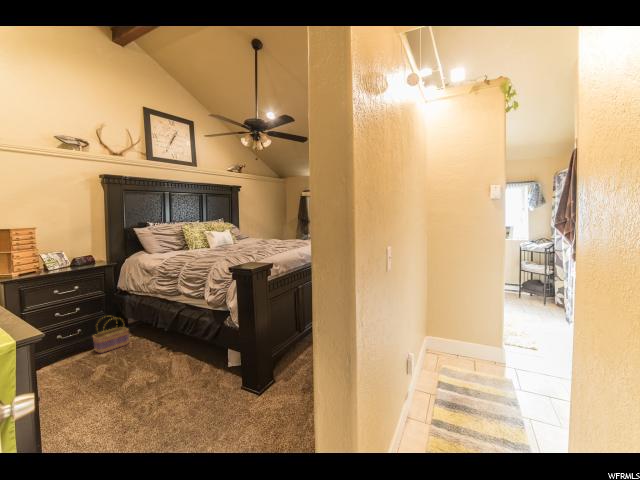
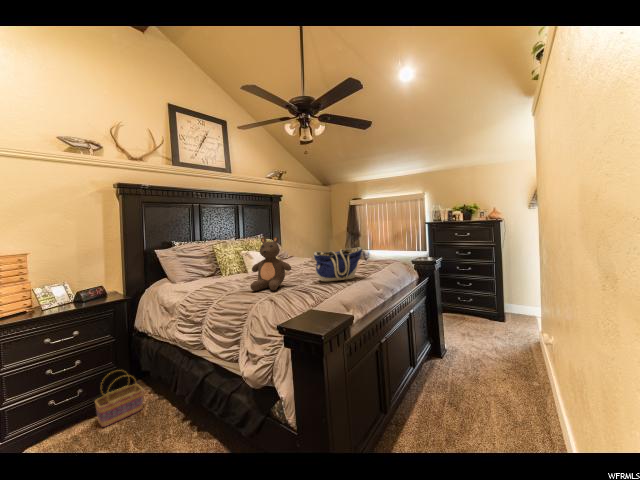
teddy bear: none [212,219,242,256] -> present [250,237,291,291]
tote bag: none [257,228,293,251] -> present [313,247,362,281]

